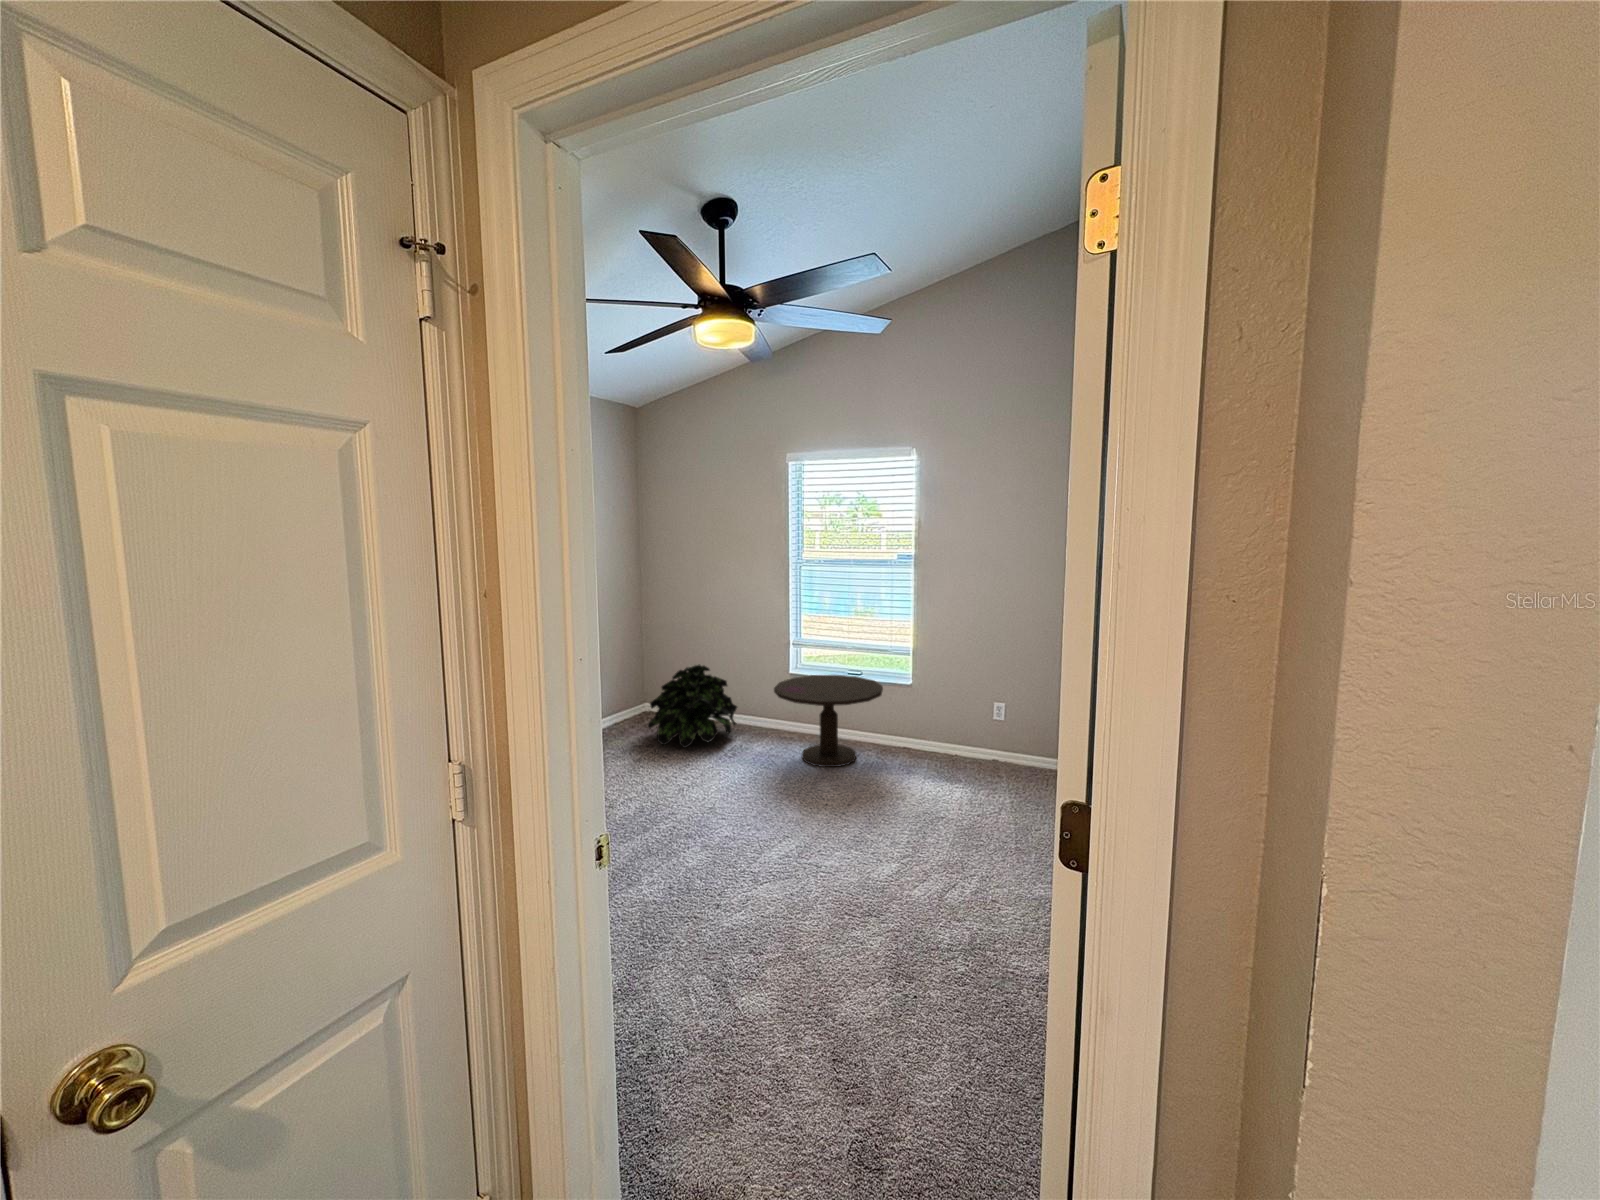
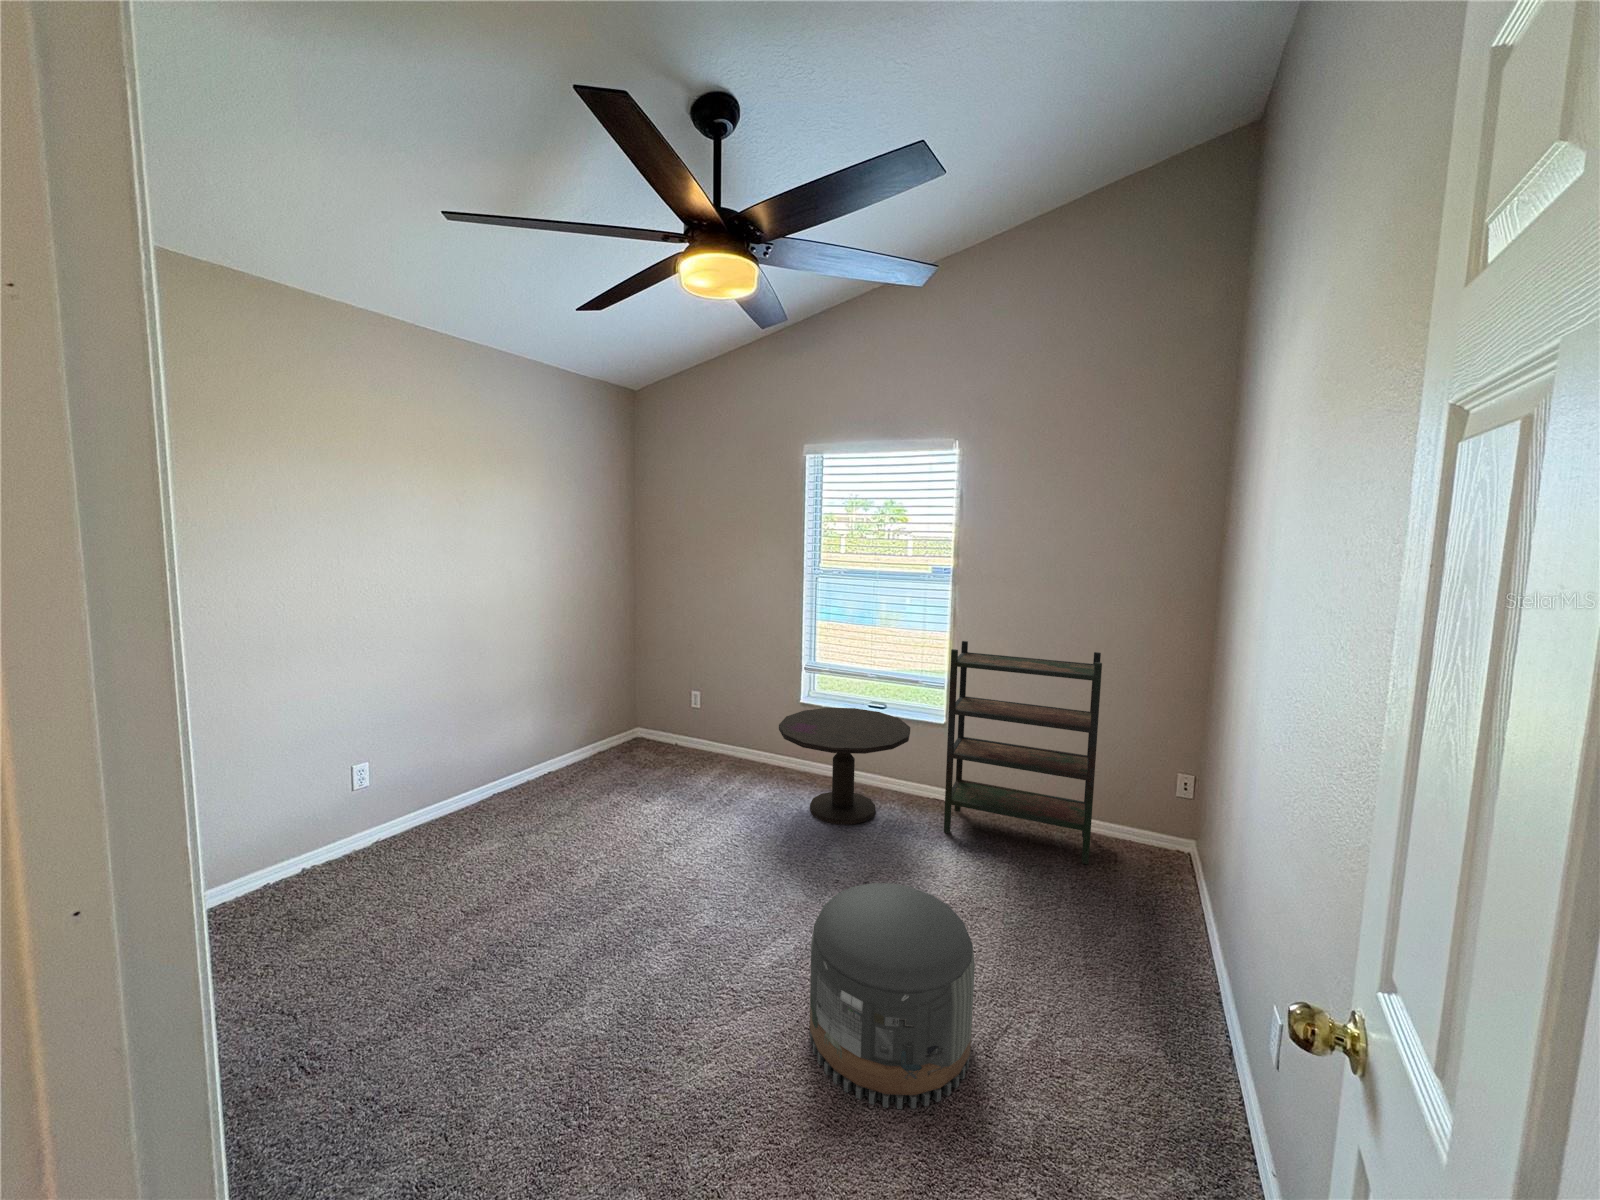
bookshelf: none [912,613,1033,786] -> present [944,641,1102,864]
potted plant: present [648,665,737,748] -> none [632,689,739,790]
pouf: none [811,786,930,929] -> present [809,883,975,1109]

